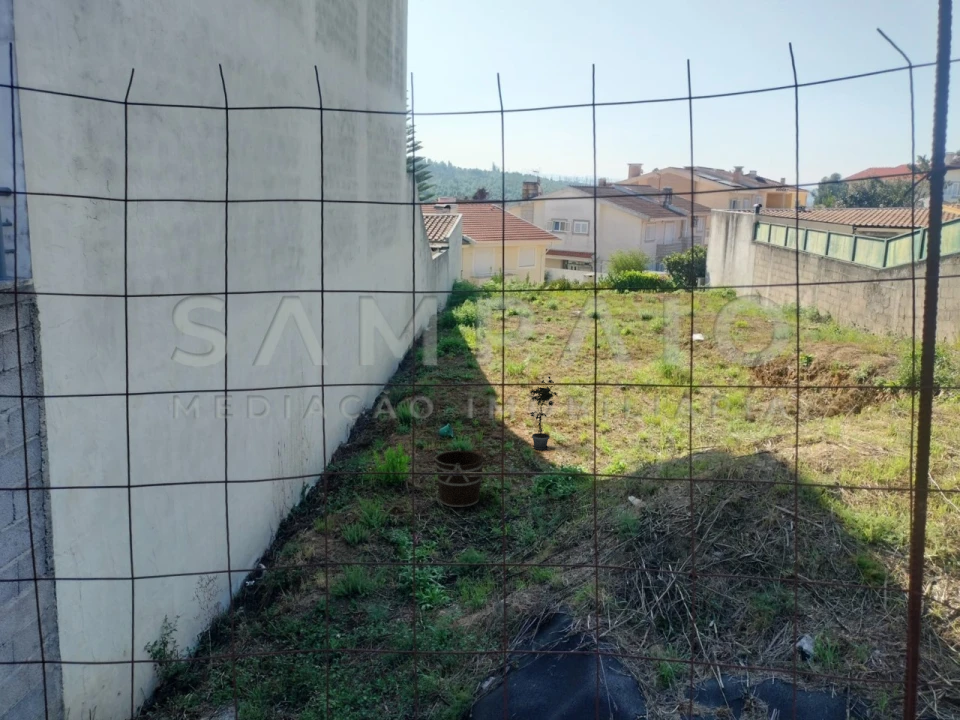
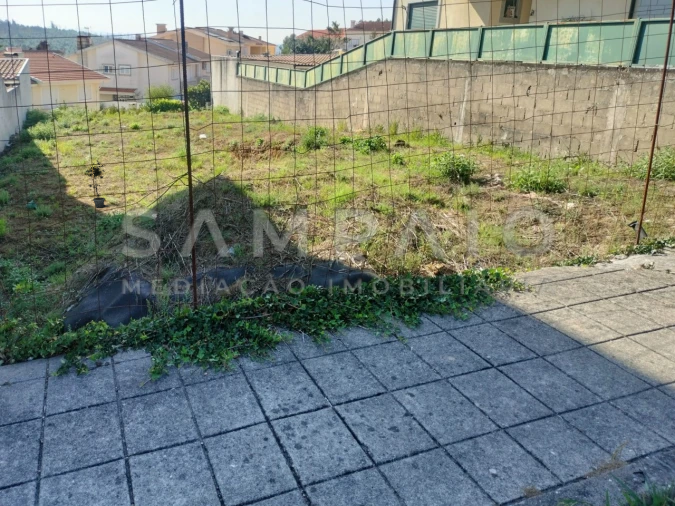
bucket: present [434,450,483,507] -> none [20,209,59,245]

